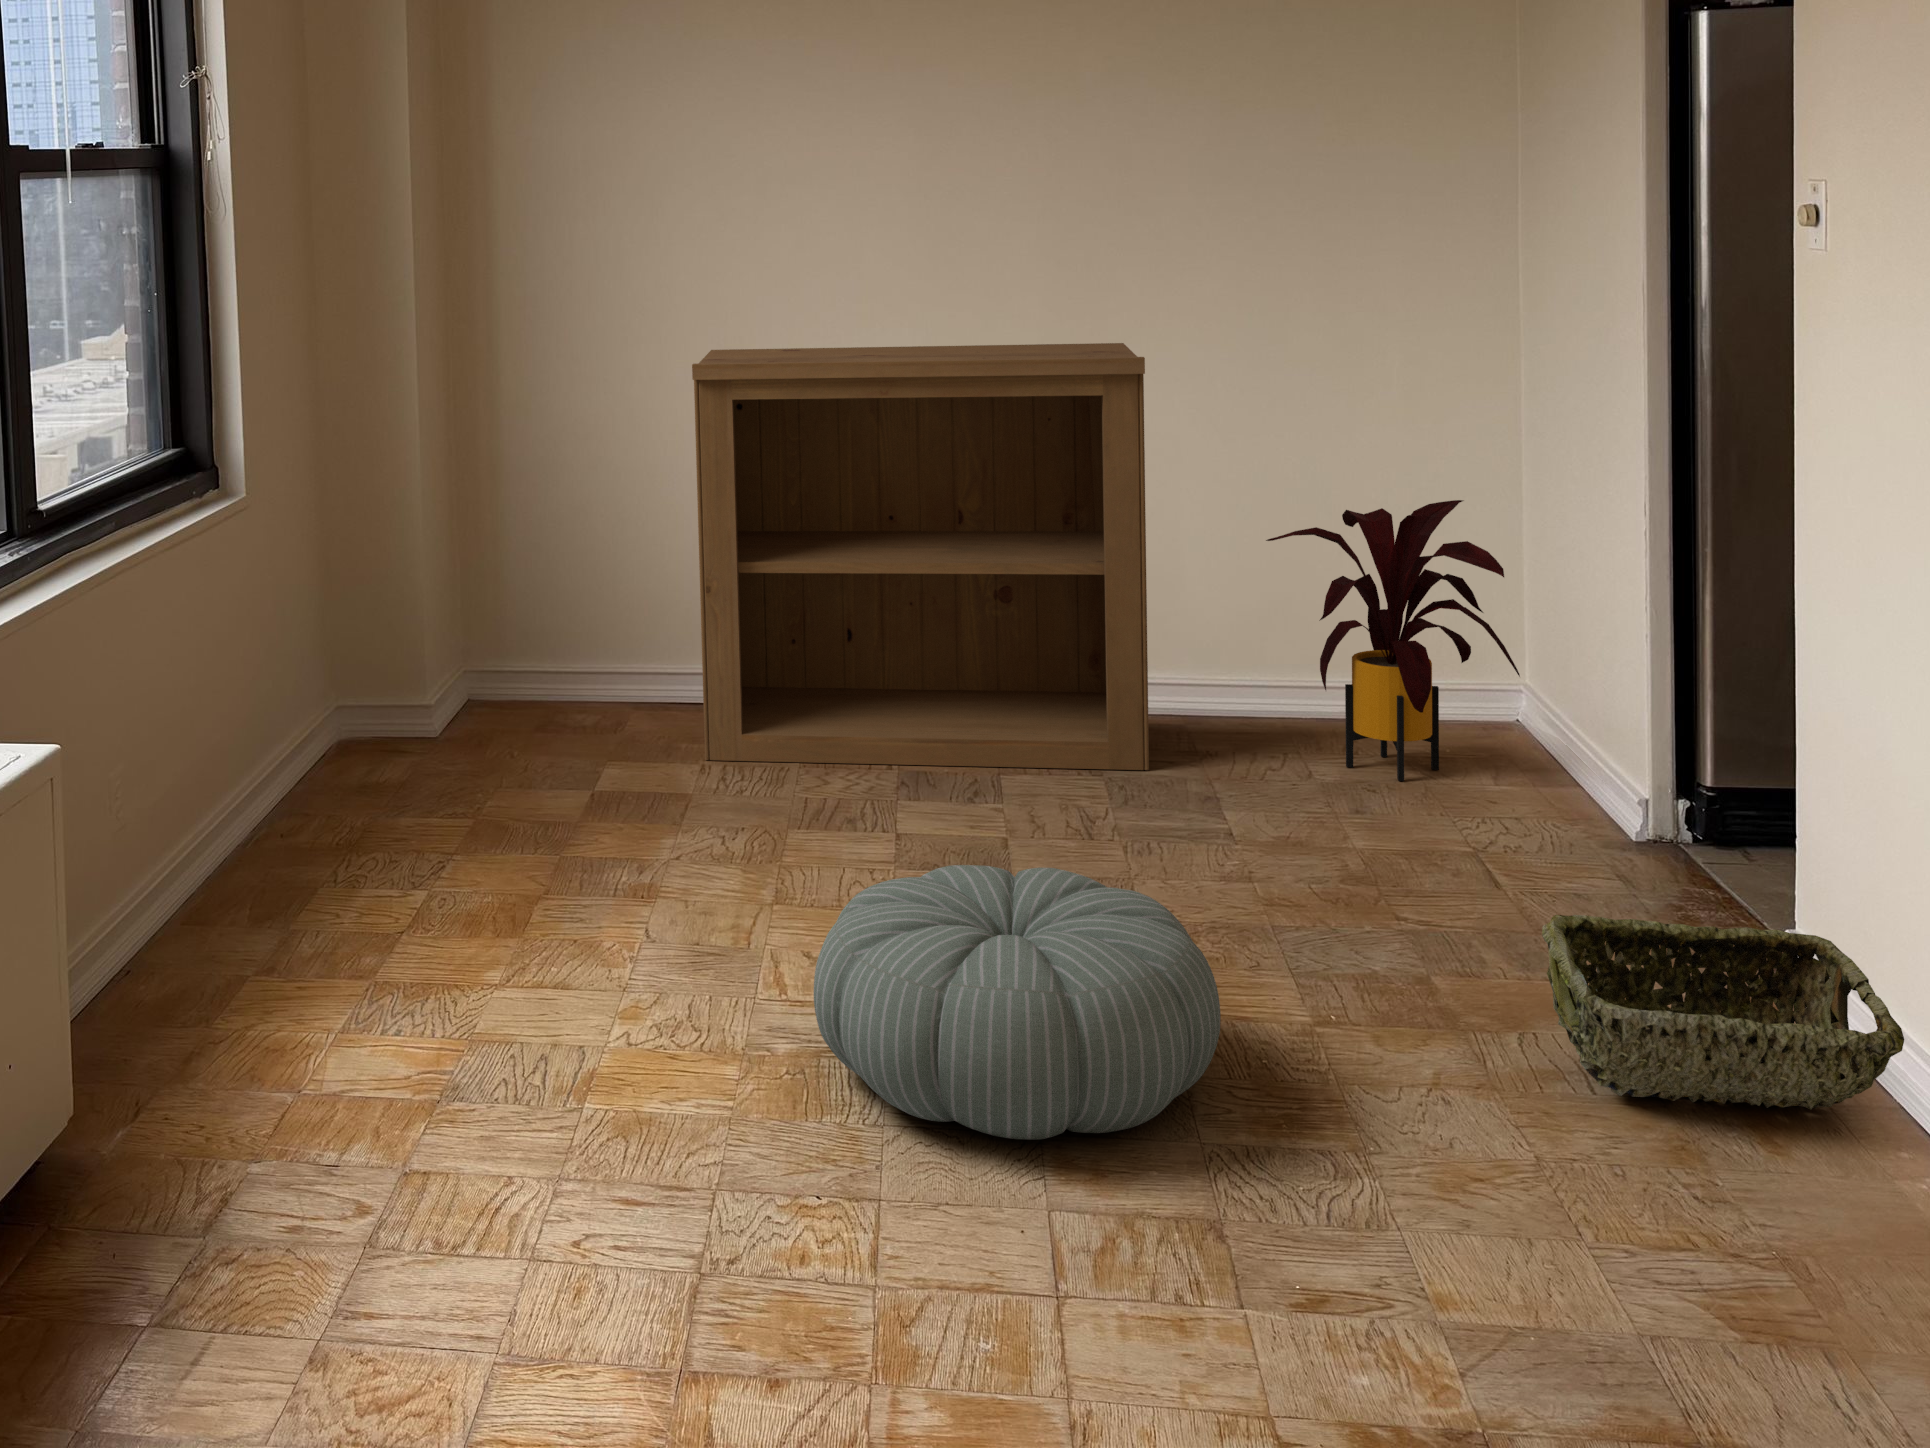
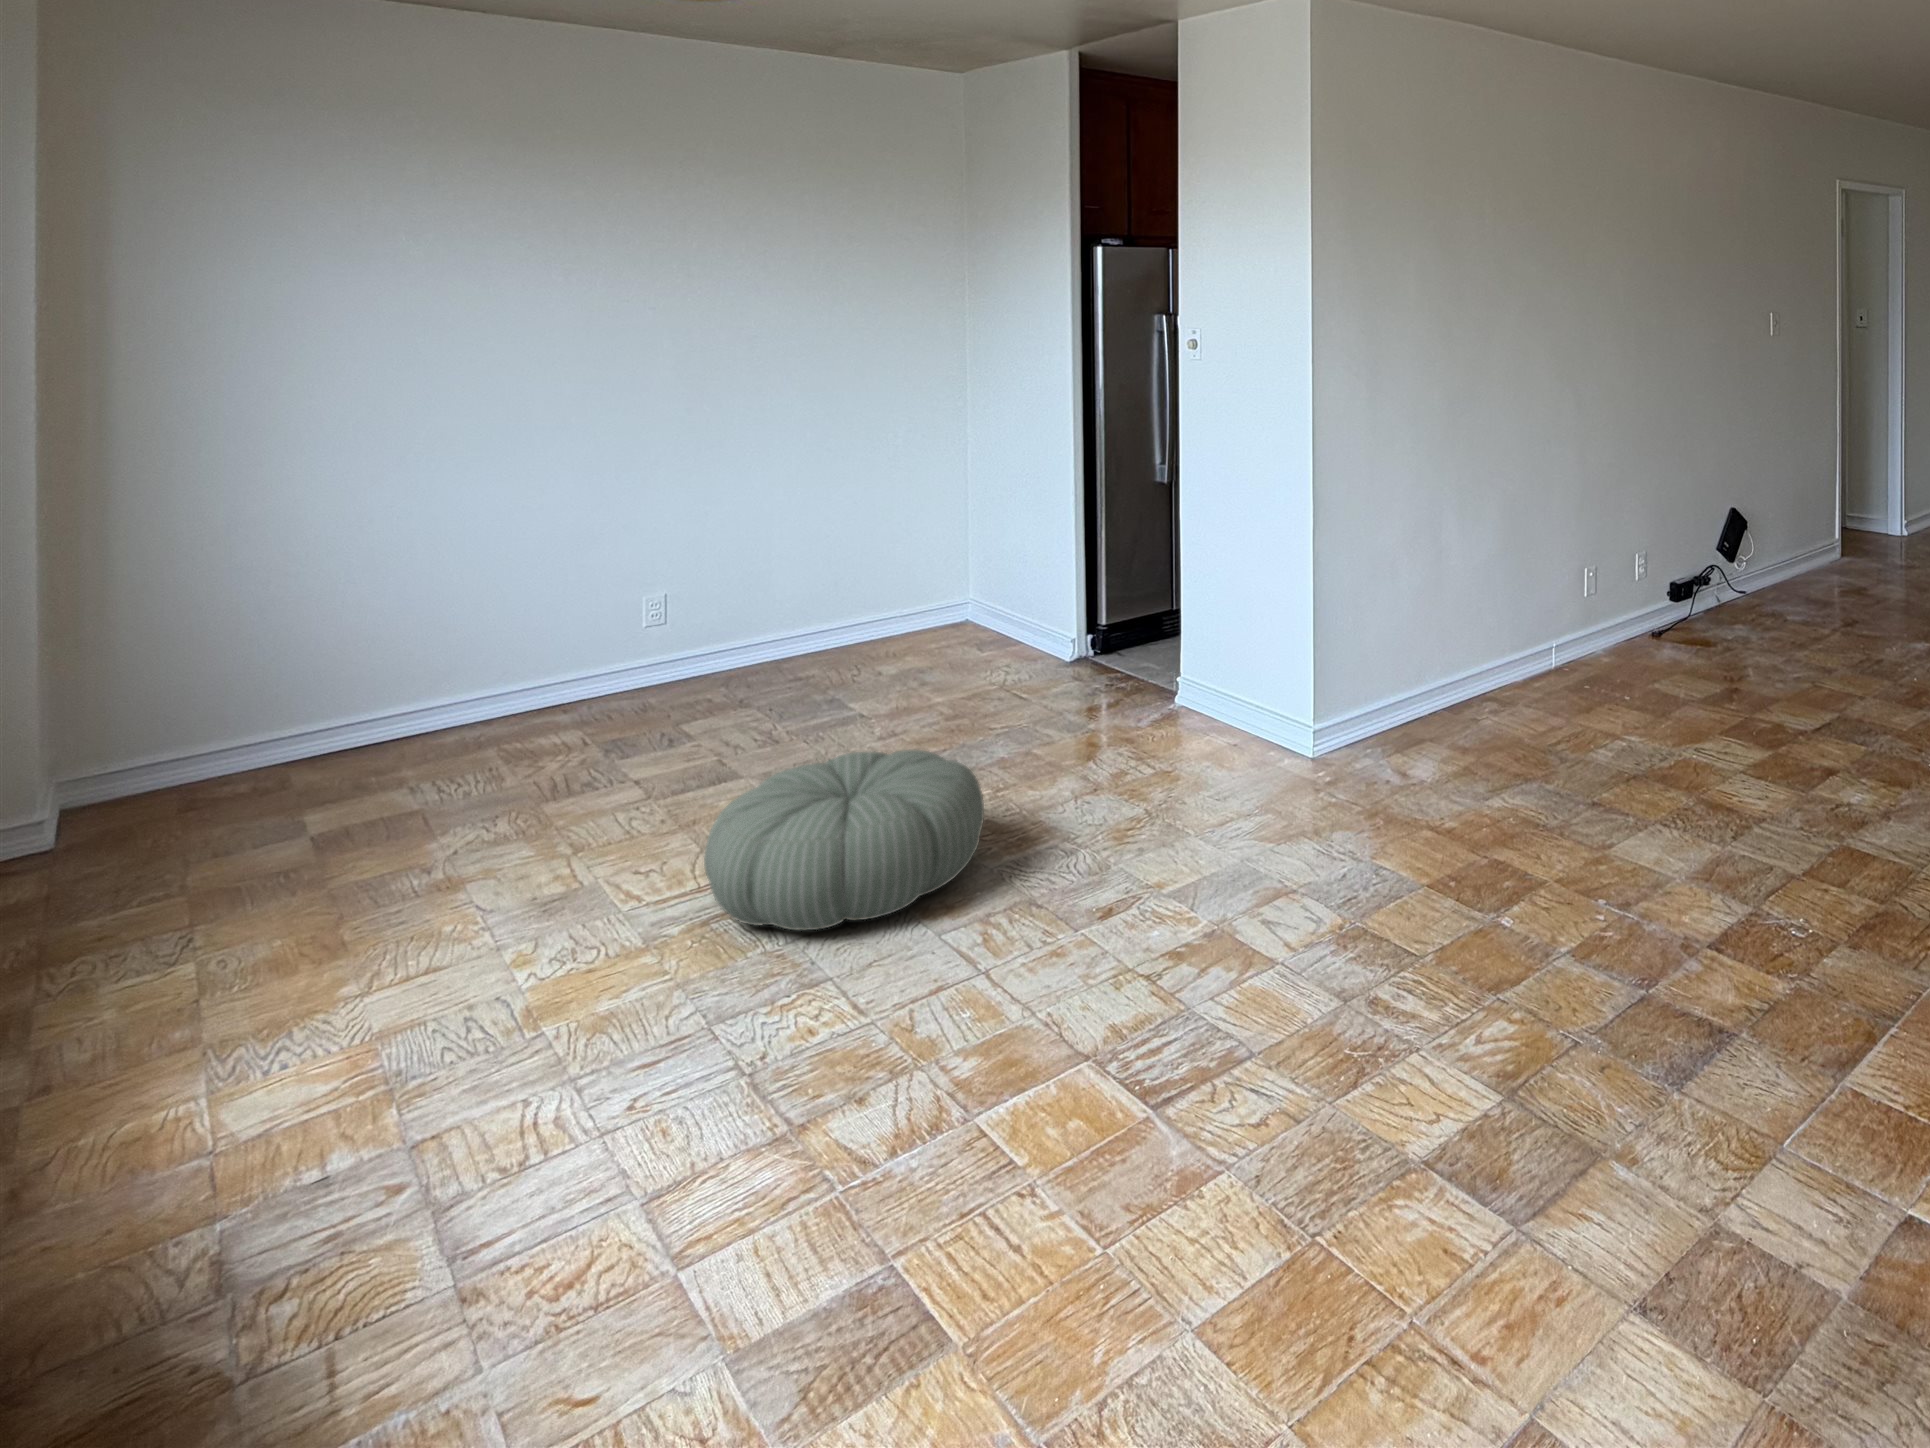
bookshelf: present [692,343,1149,770] -> none [370,427,784,789]
house plant: present [1266,500,1520,781] -> none [848,503,1003,669]
woven basket: present [1542,915,1904,1110] -> none [1109,676,1263,776]

